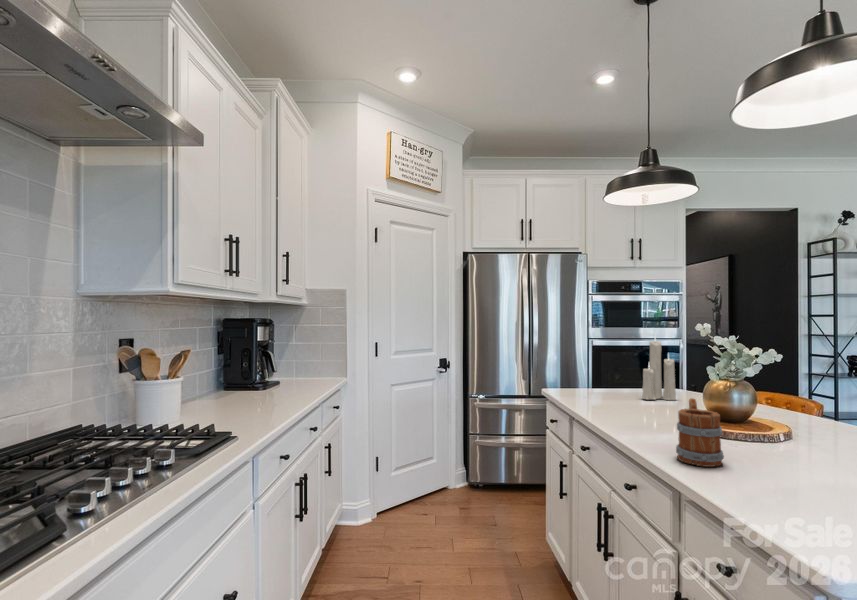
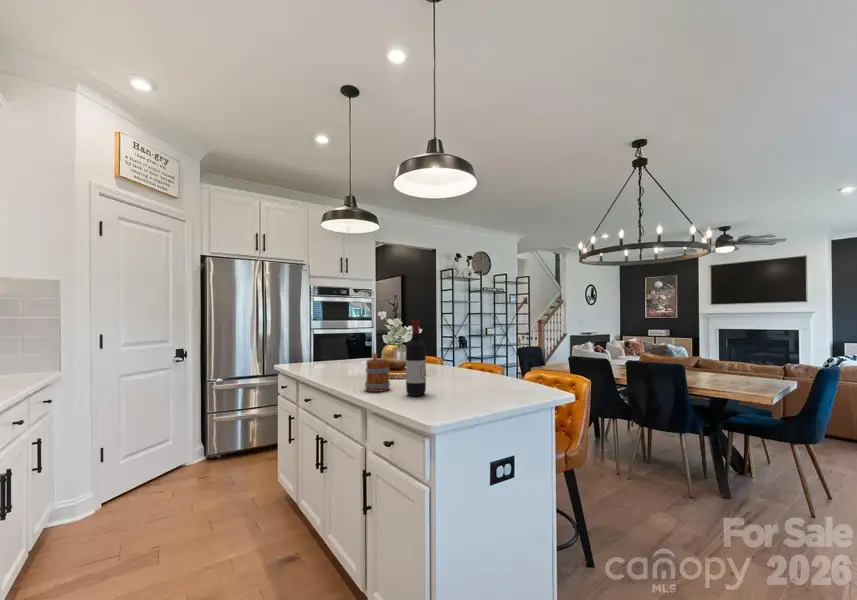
candle: present [642,340,676,400] -> none [346,317,368,364]
wine bottle: none [758,352,804,493] -> present [406,320,426,396]

